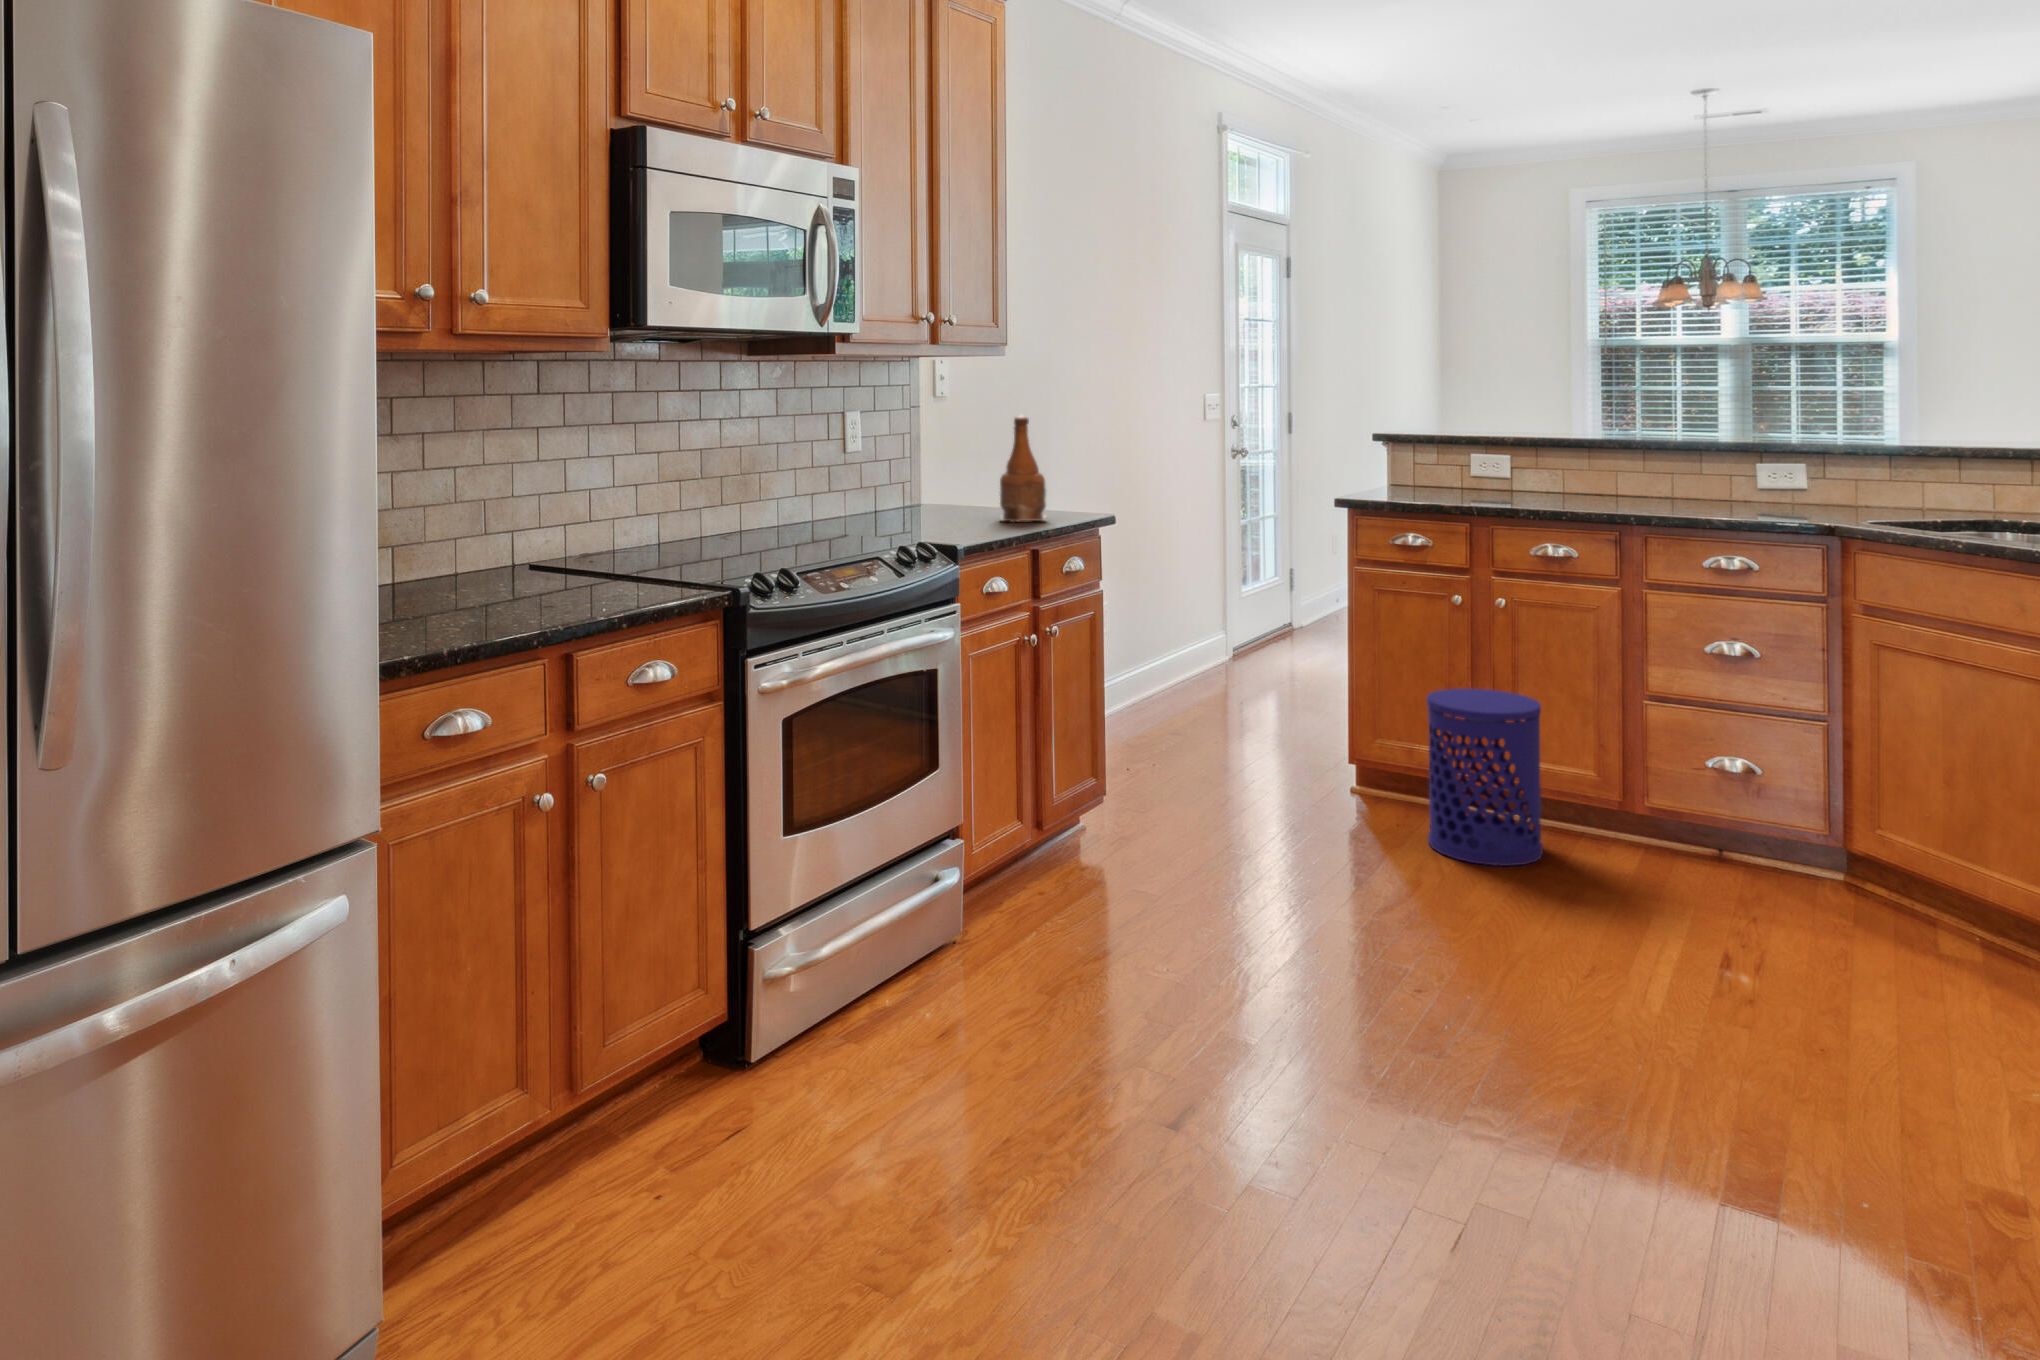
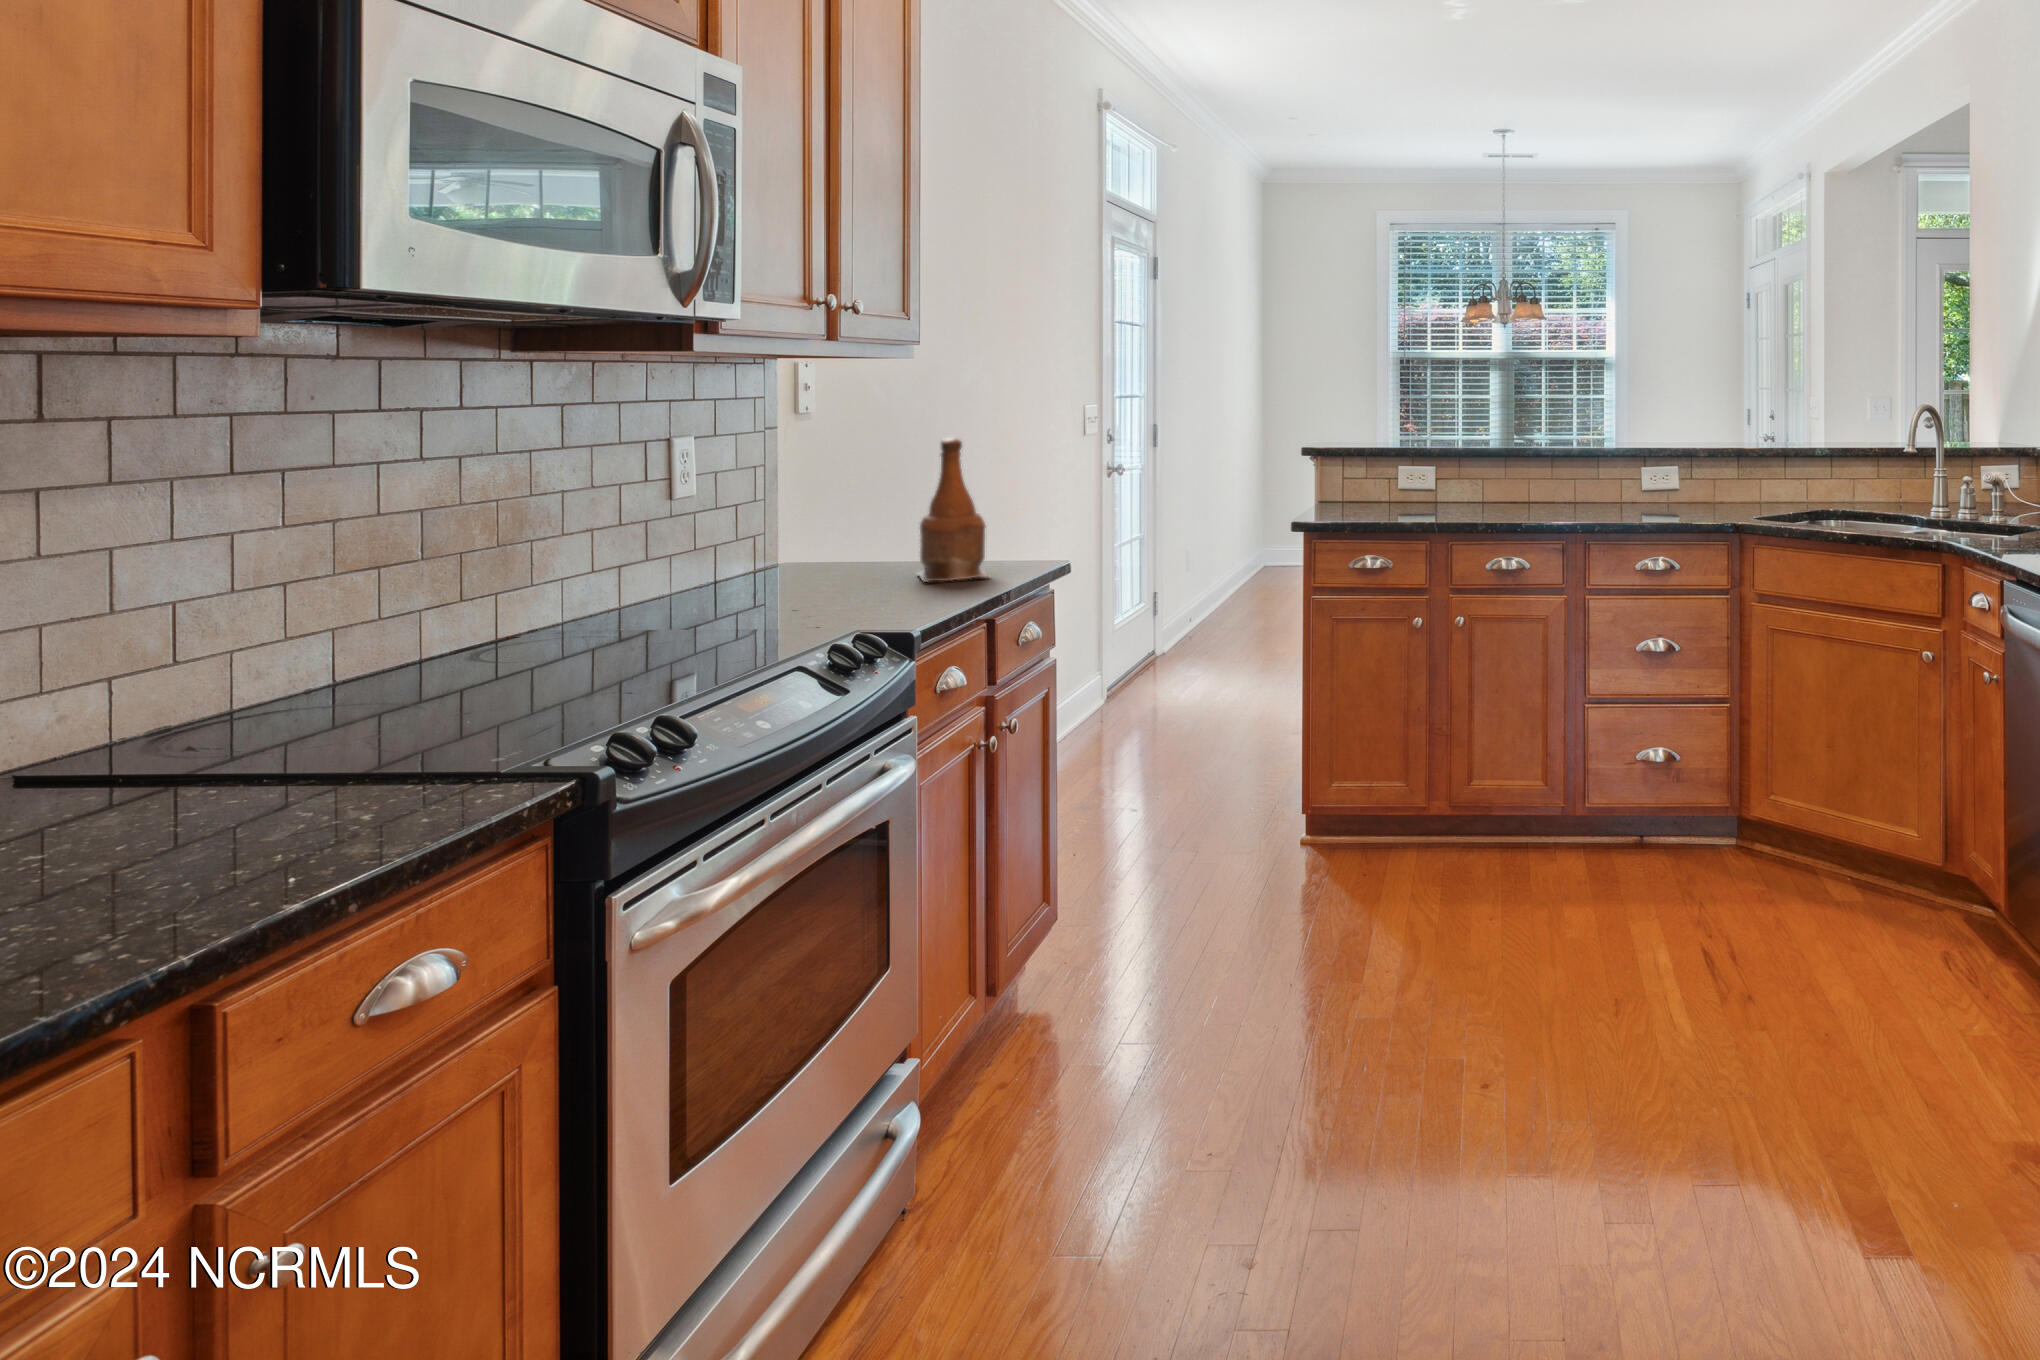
waste bin: present [1427,688,1543,866] -> none [1400,713,1511,905]

